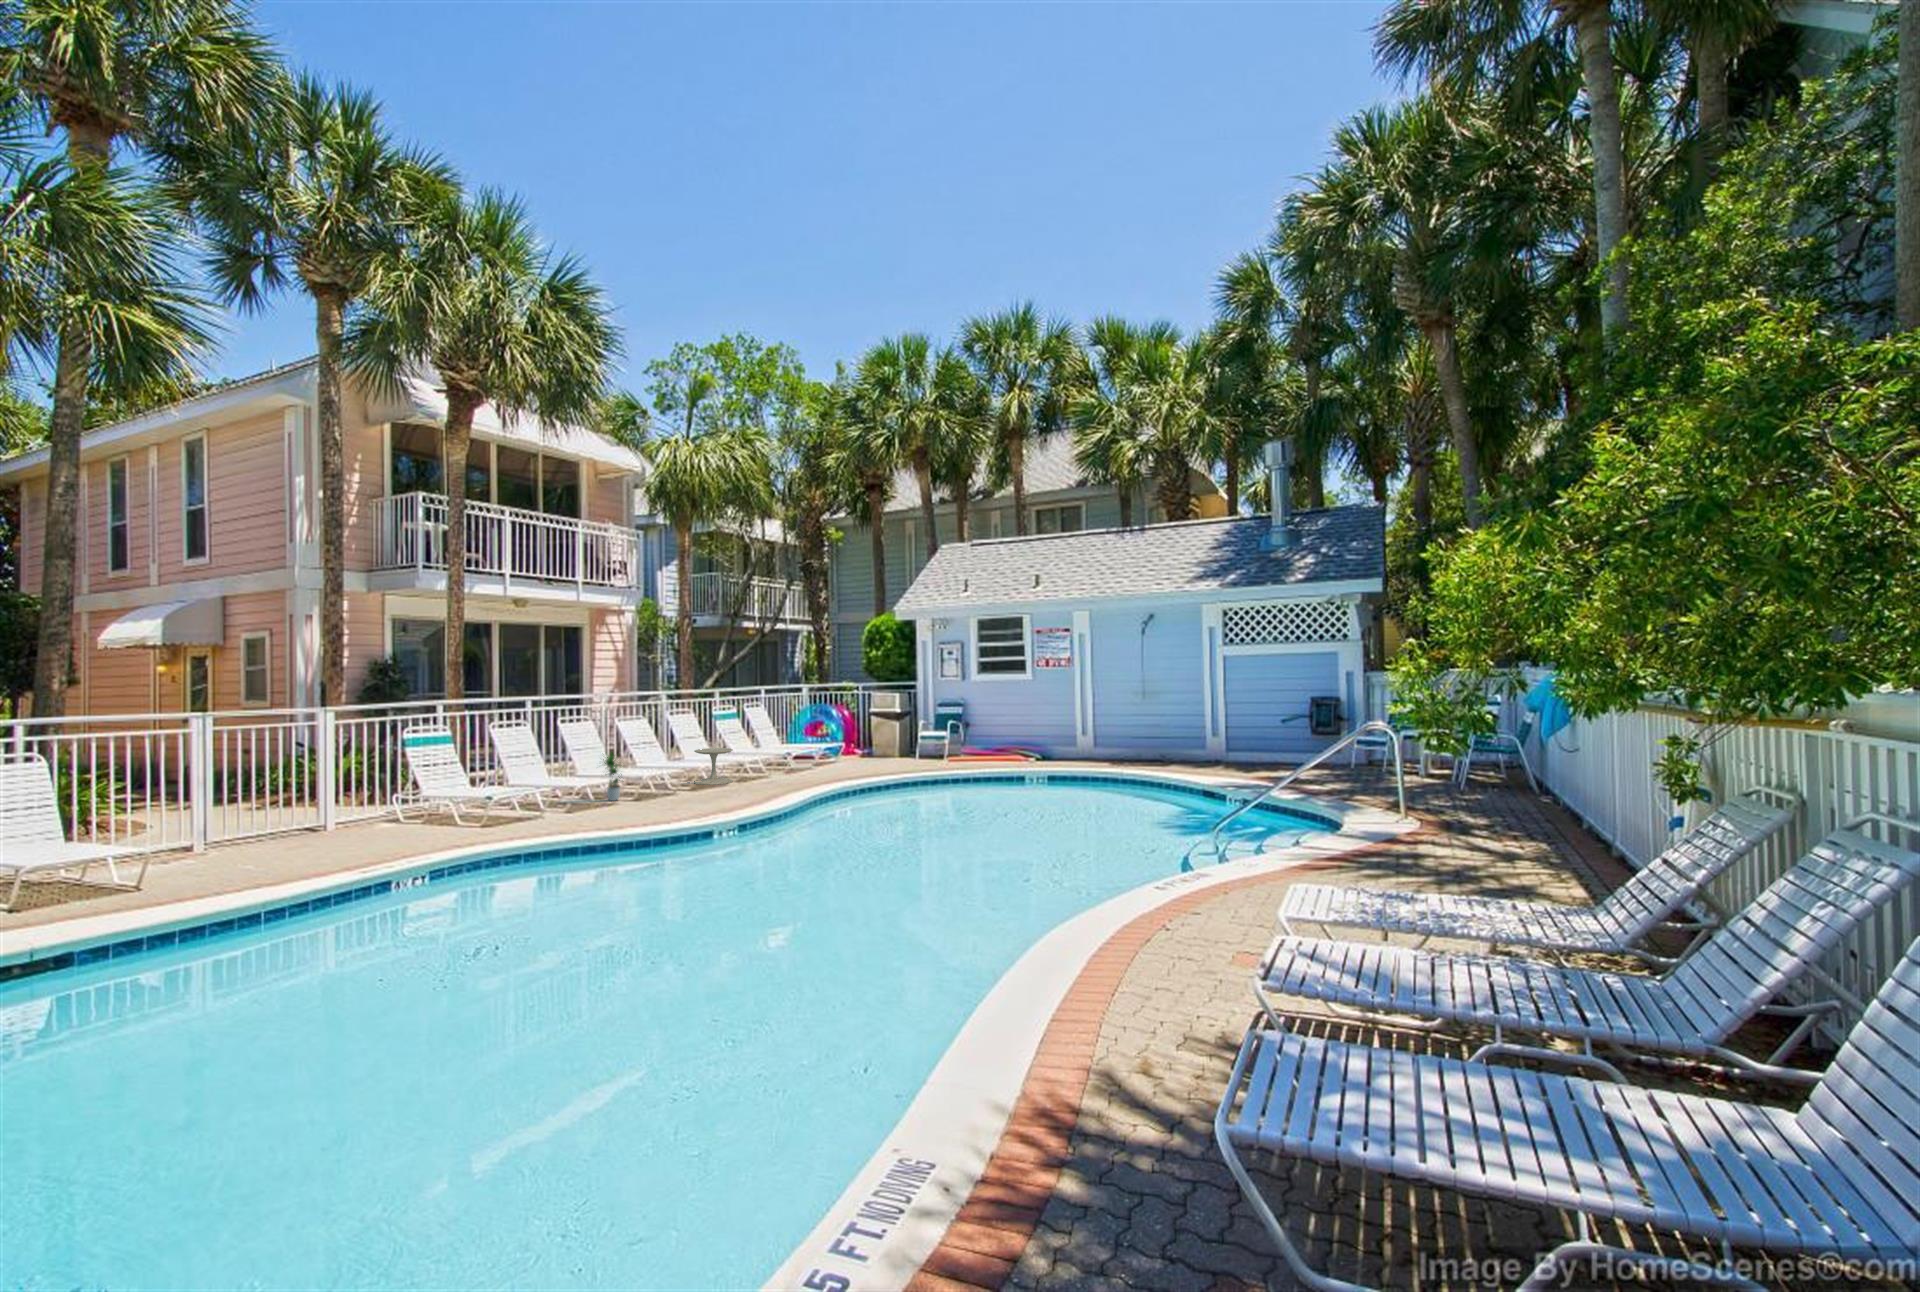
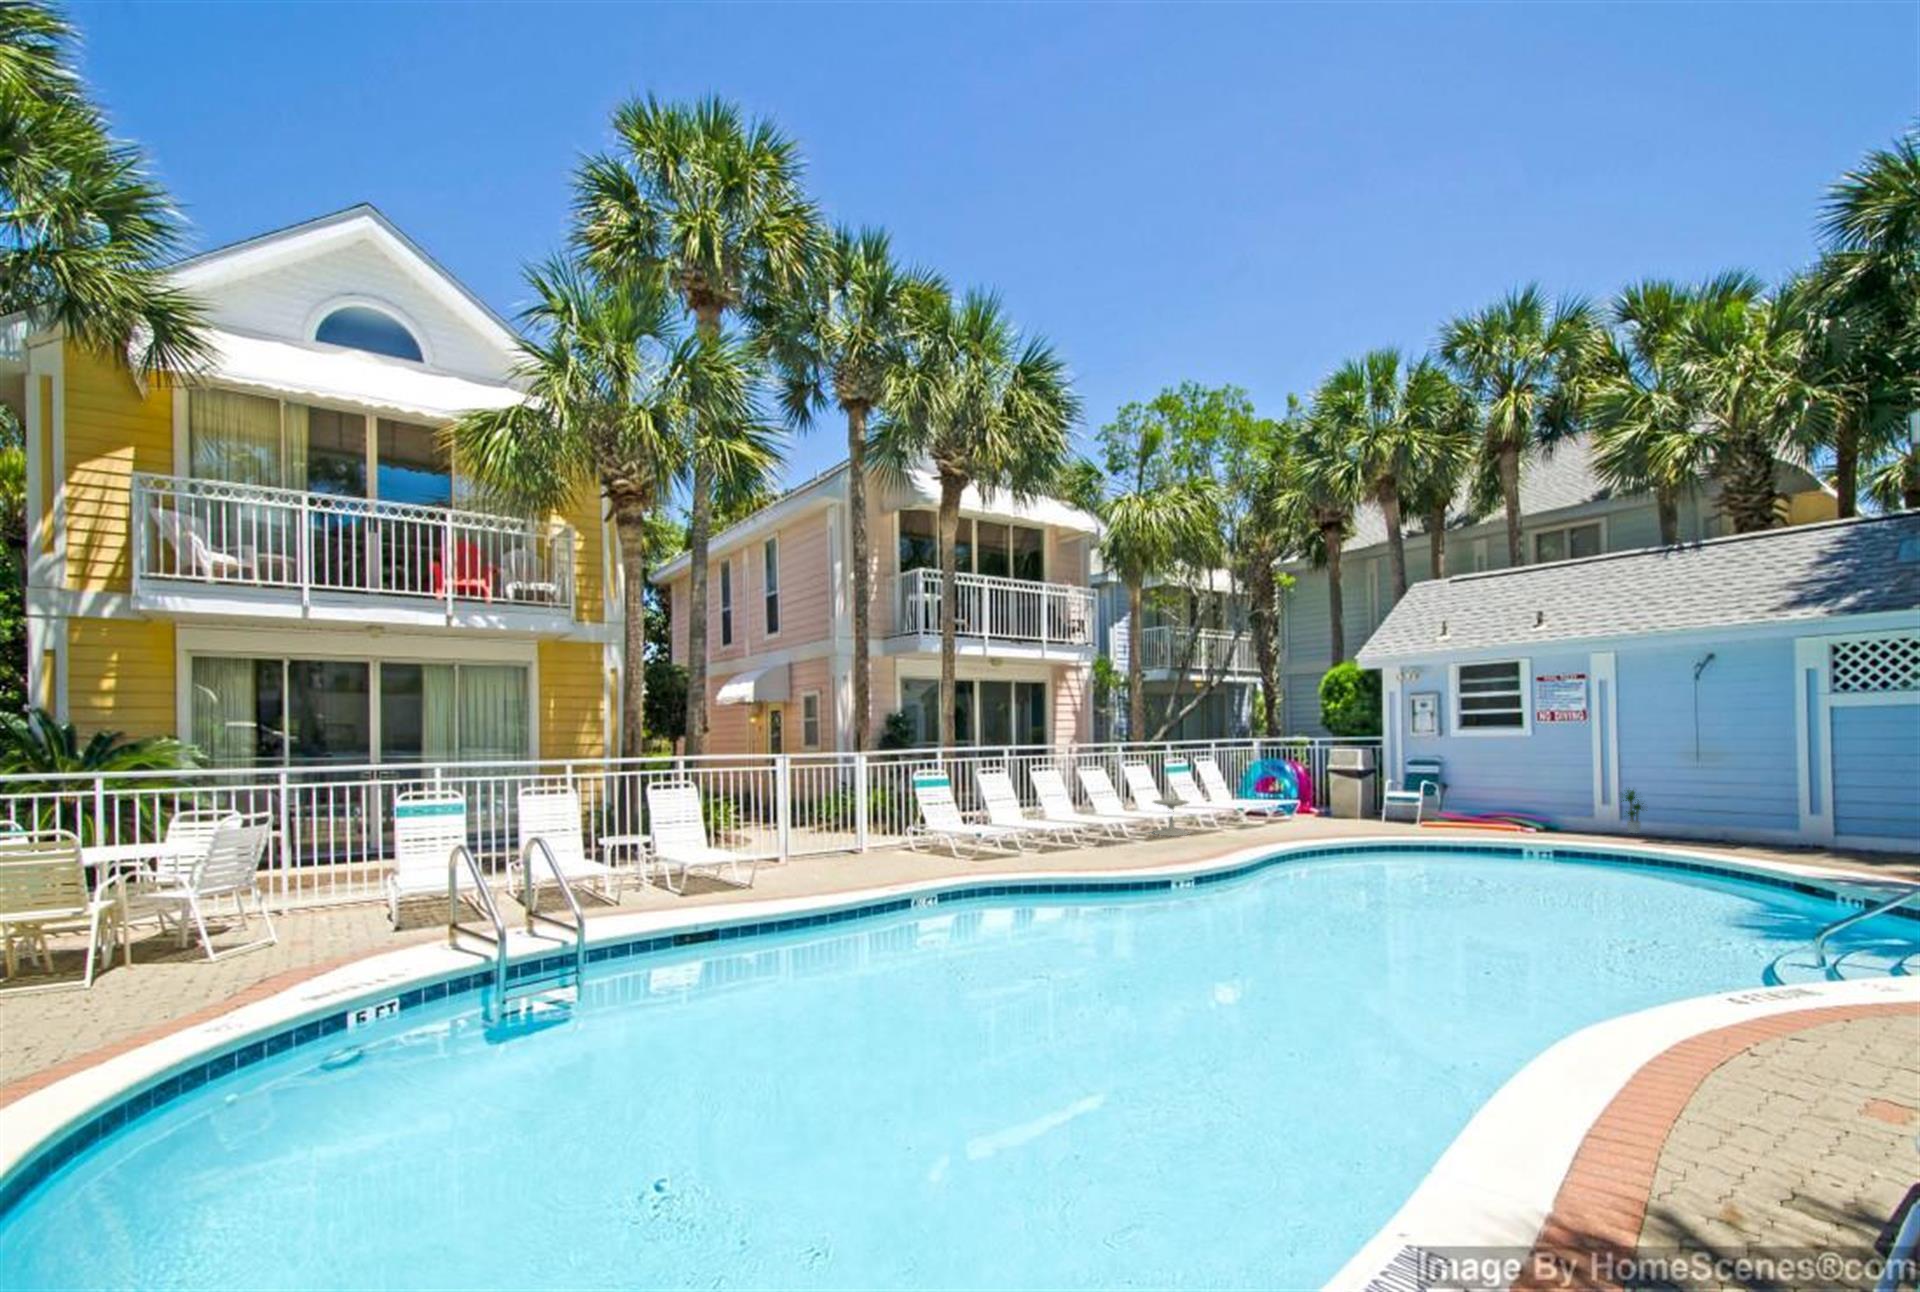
potted plant: present [603,753,622,801] -> present [1621,790,1644,834]

